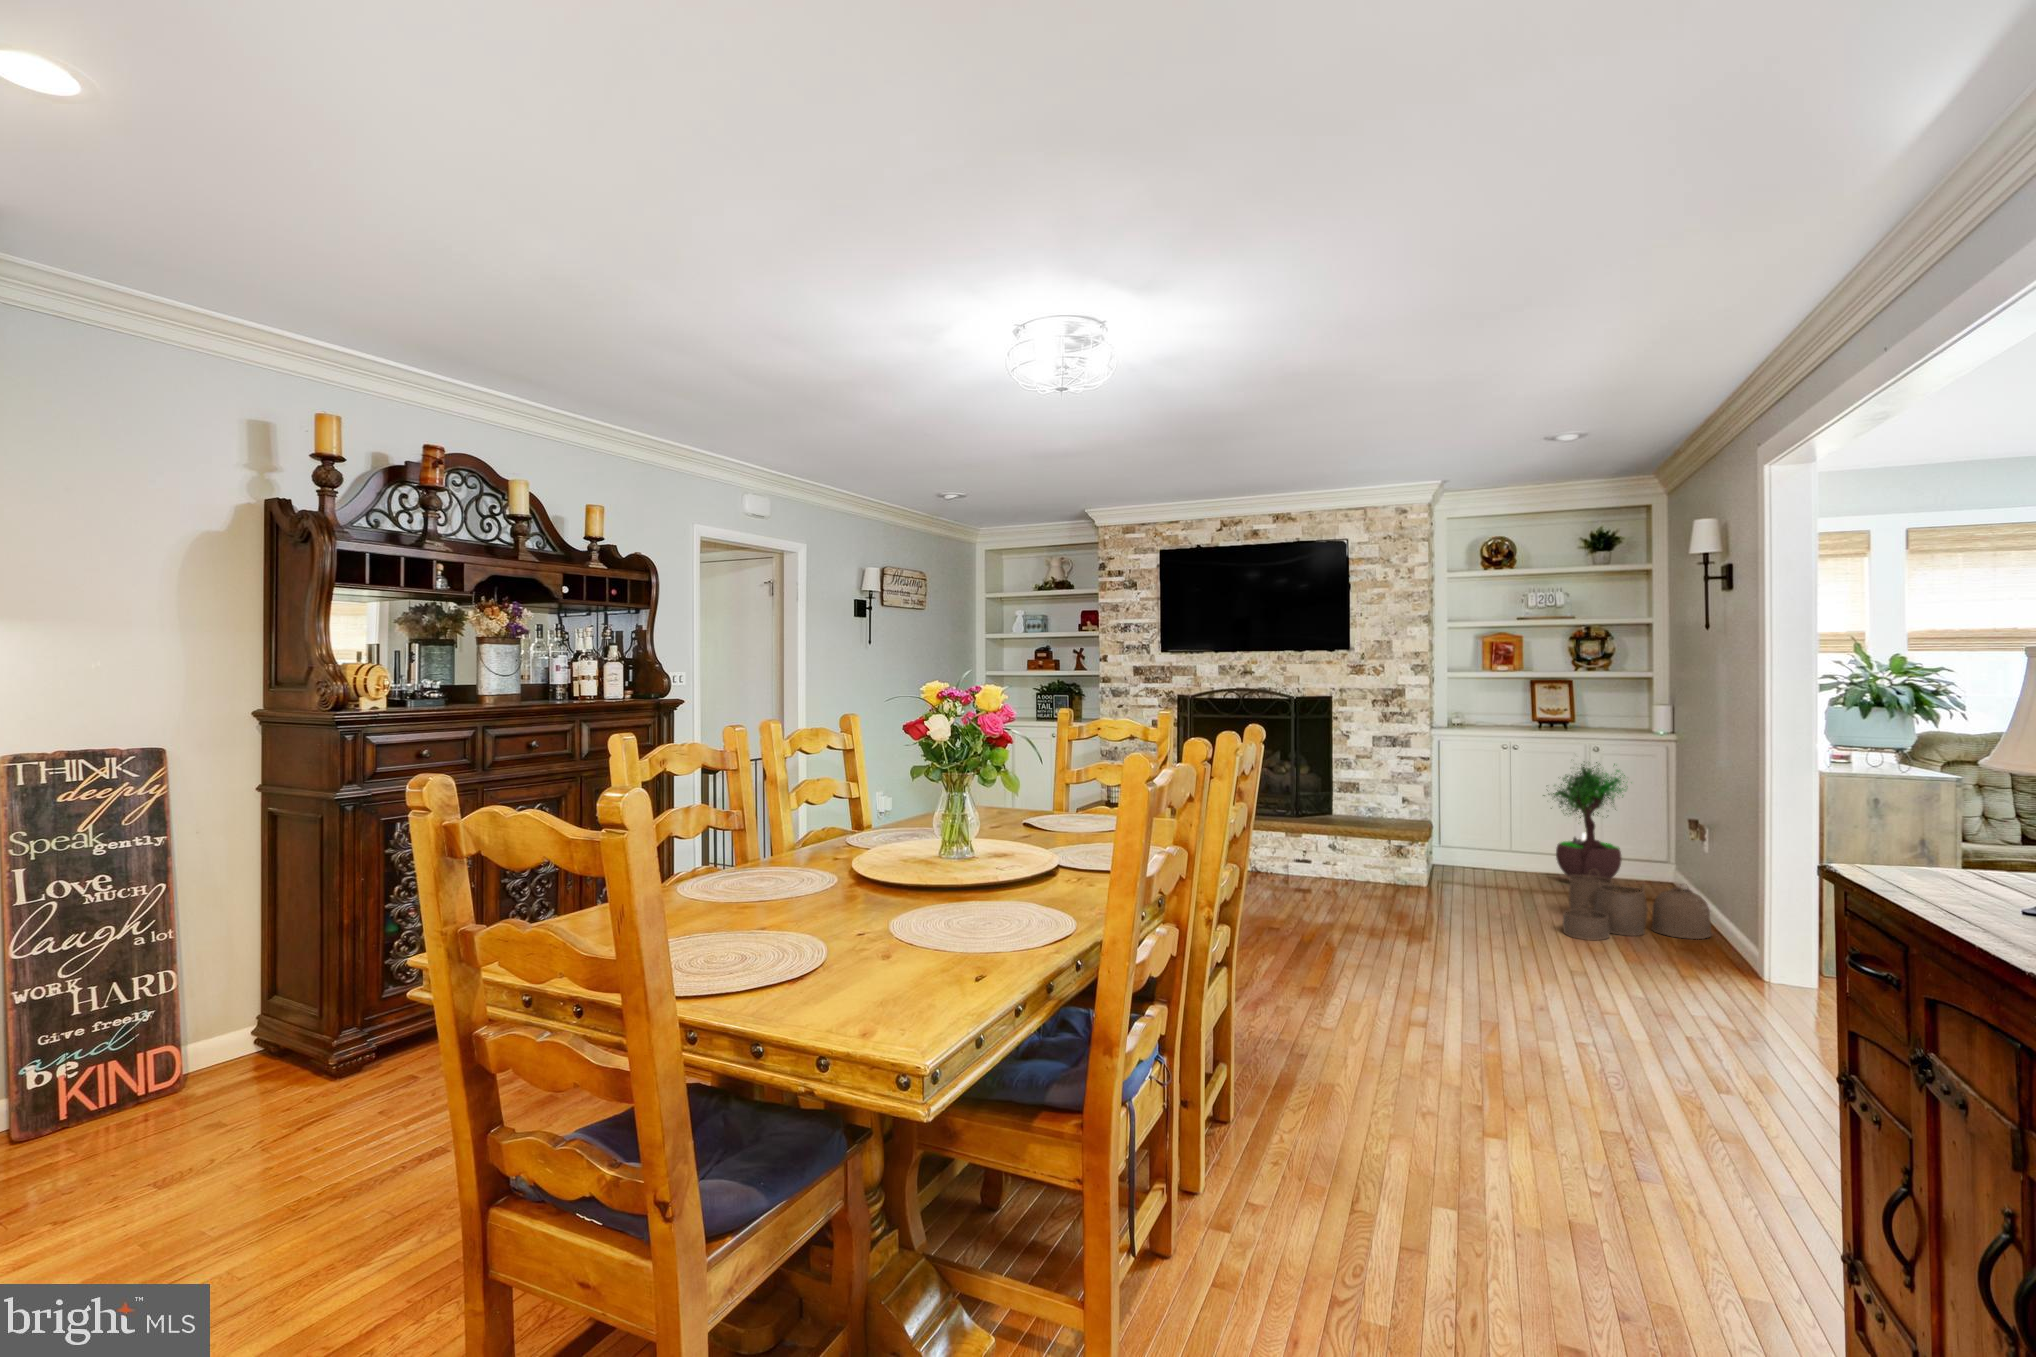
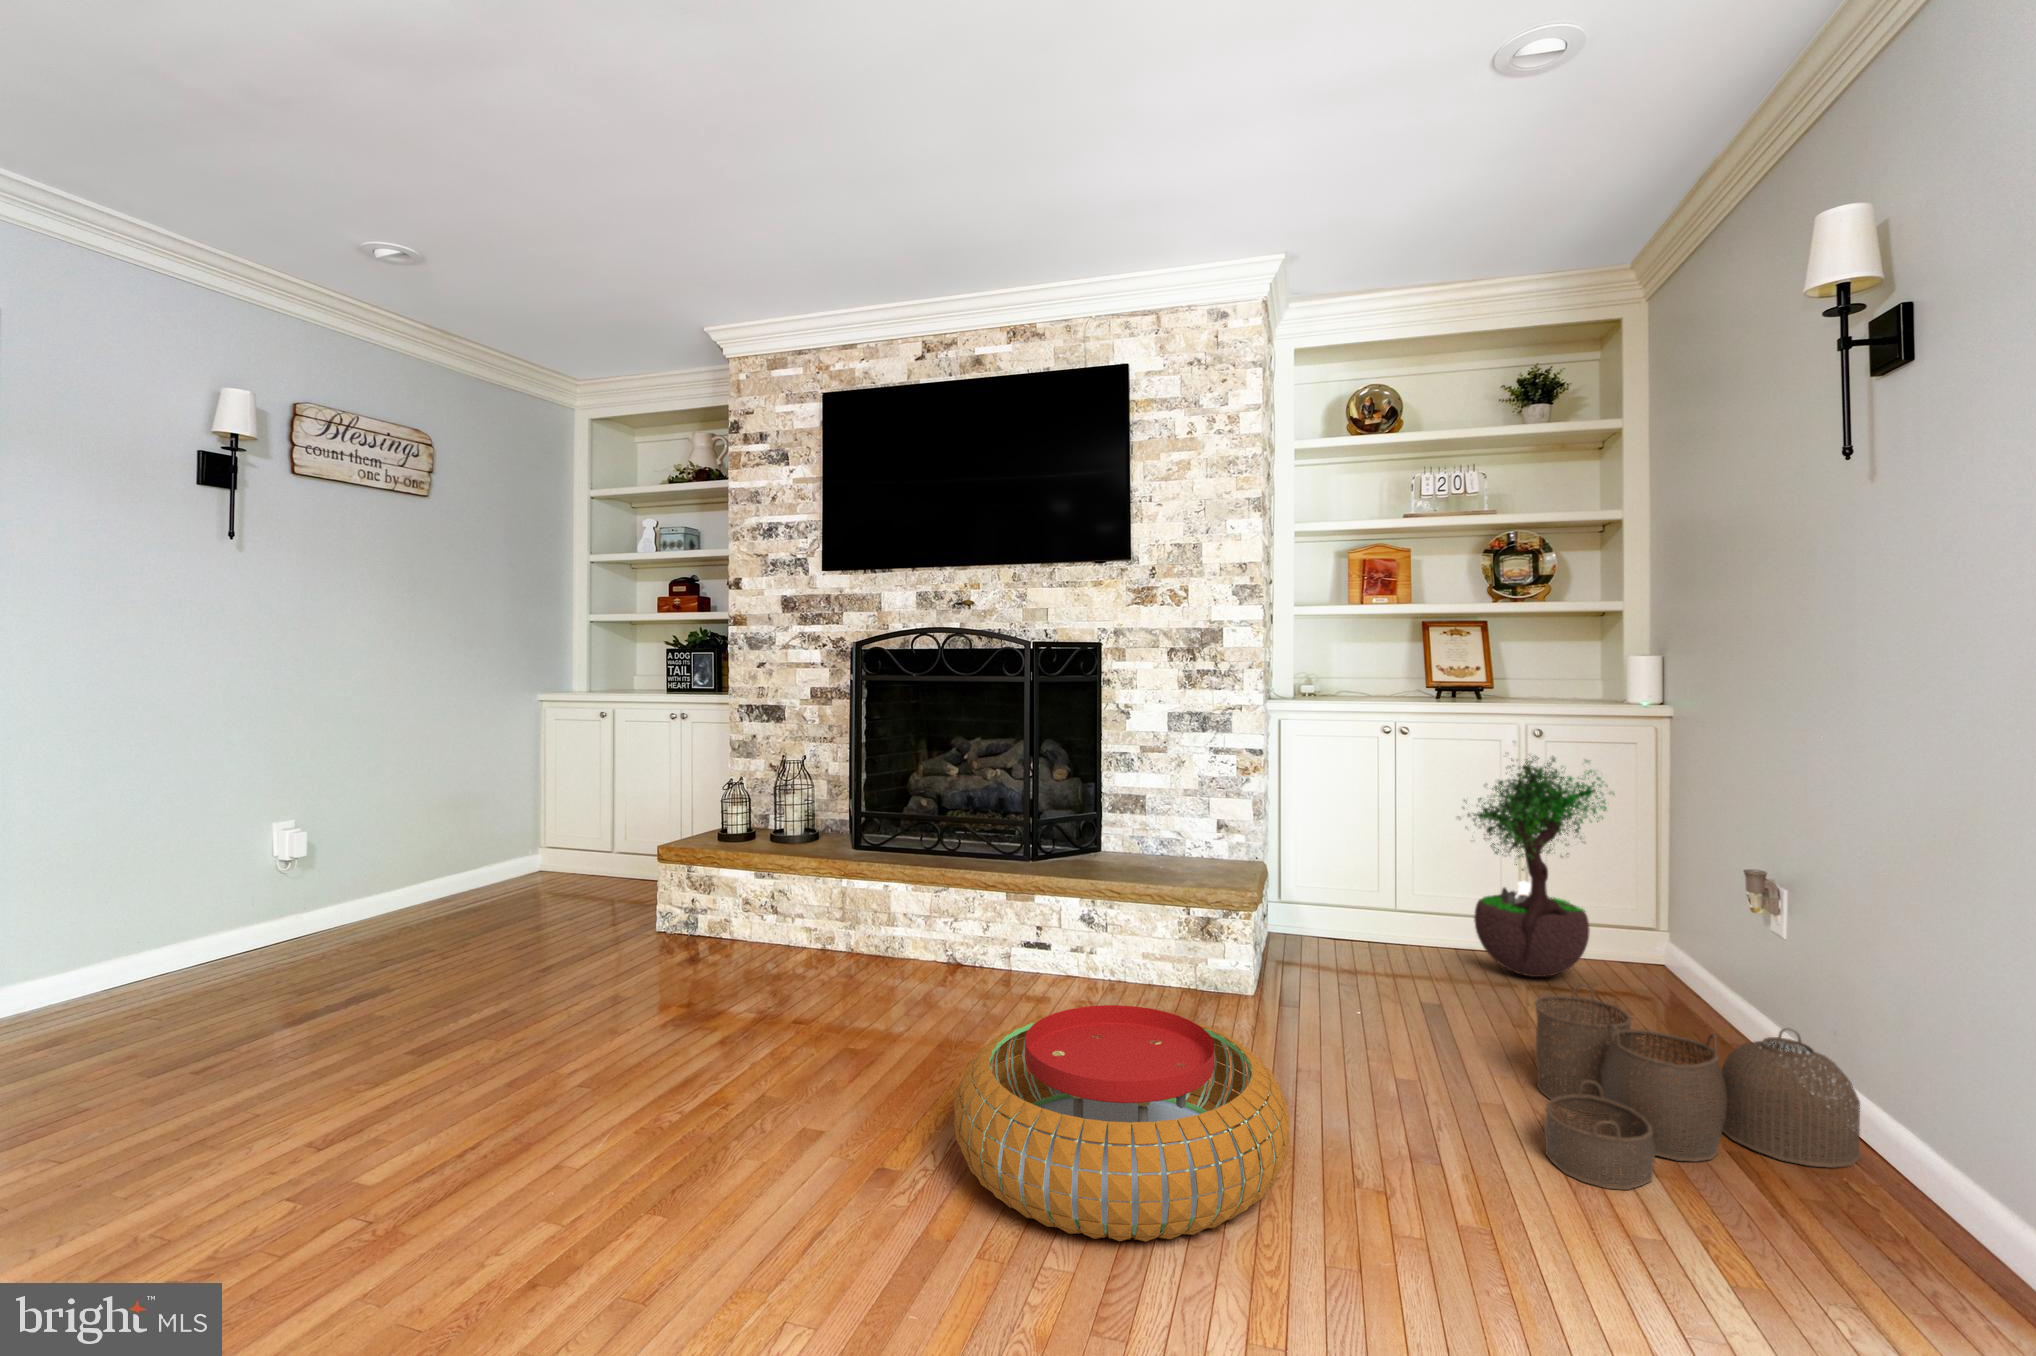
pouf: none [1299,869,1447,942] -> present [954,1005,1290,1242]

